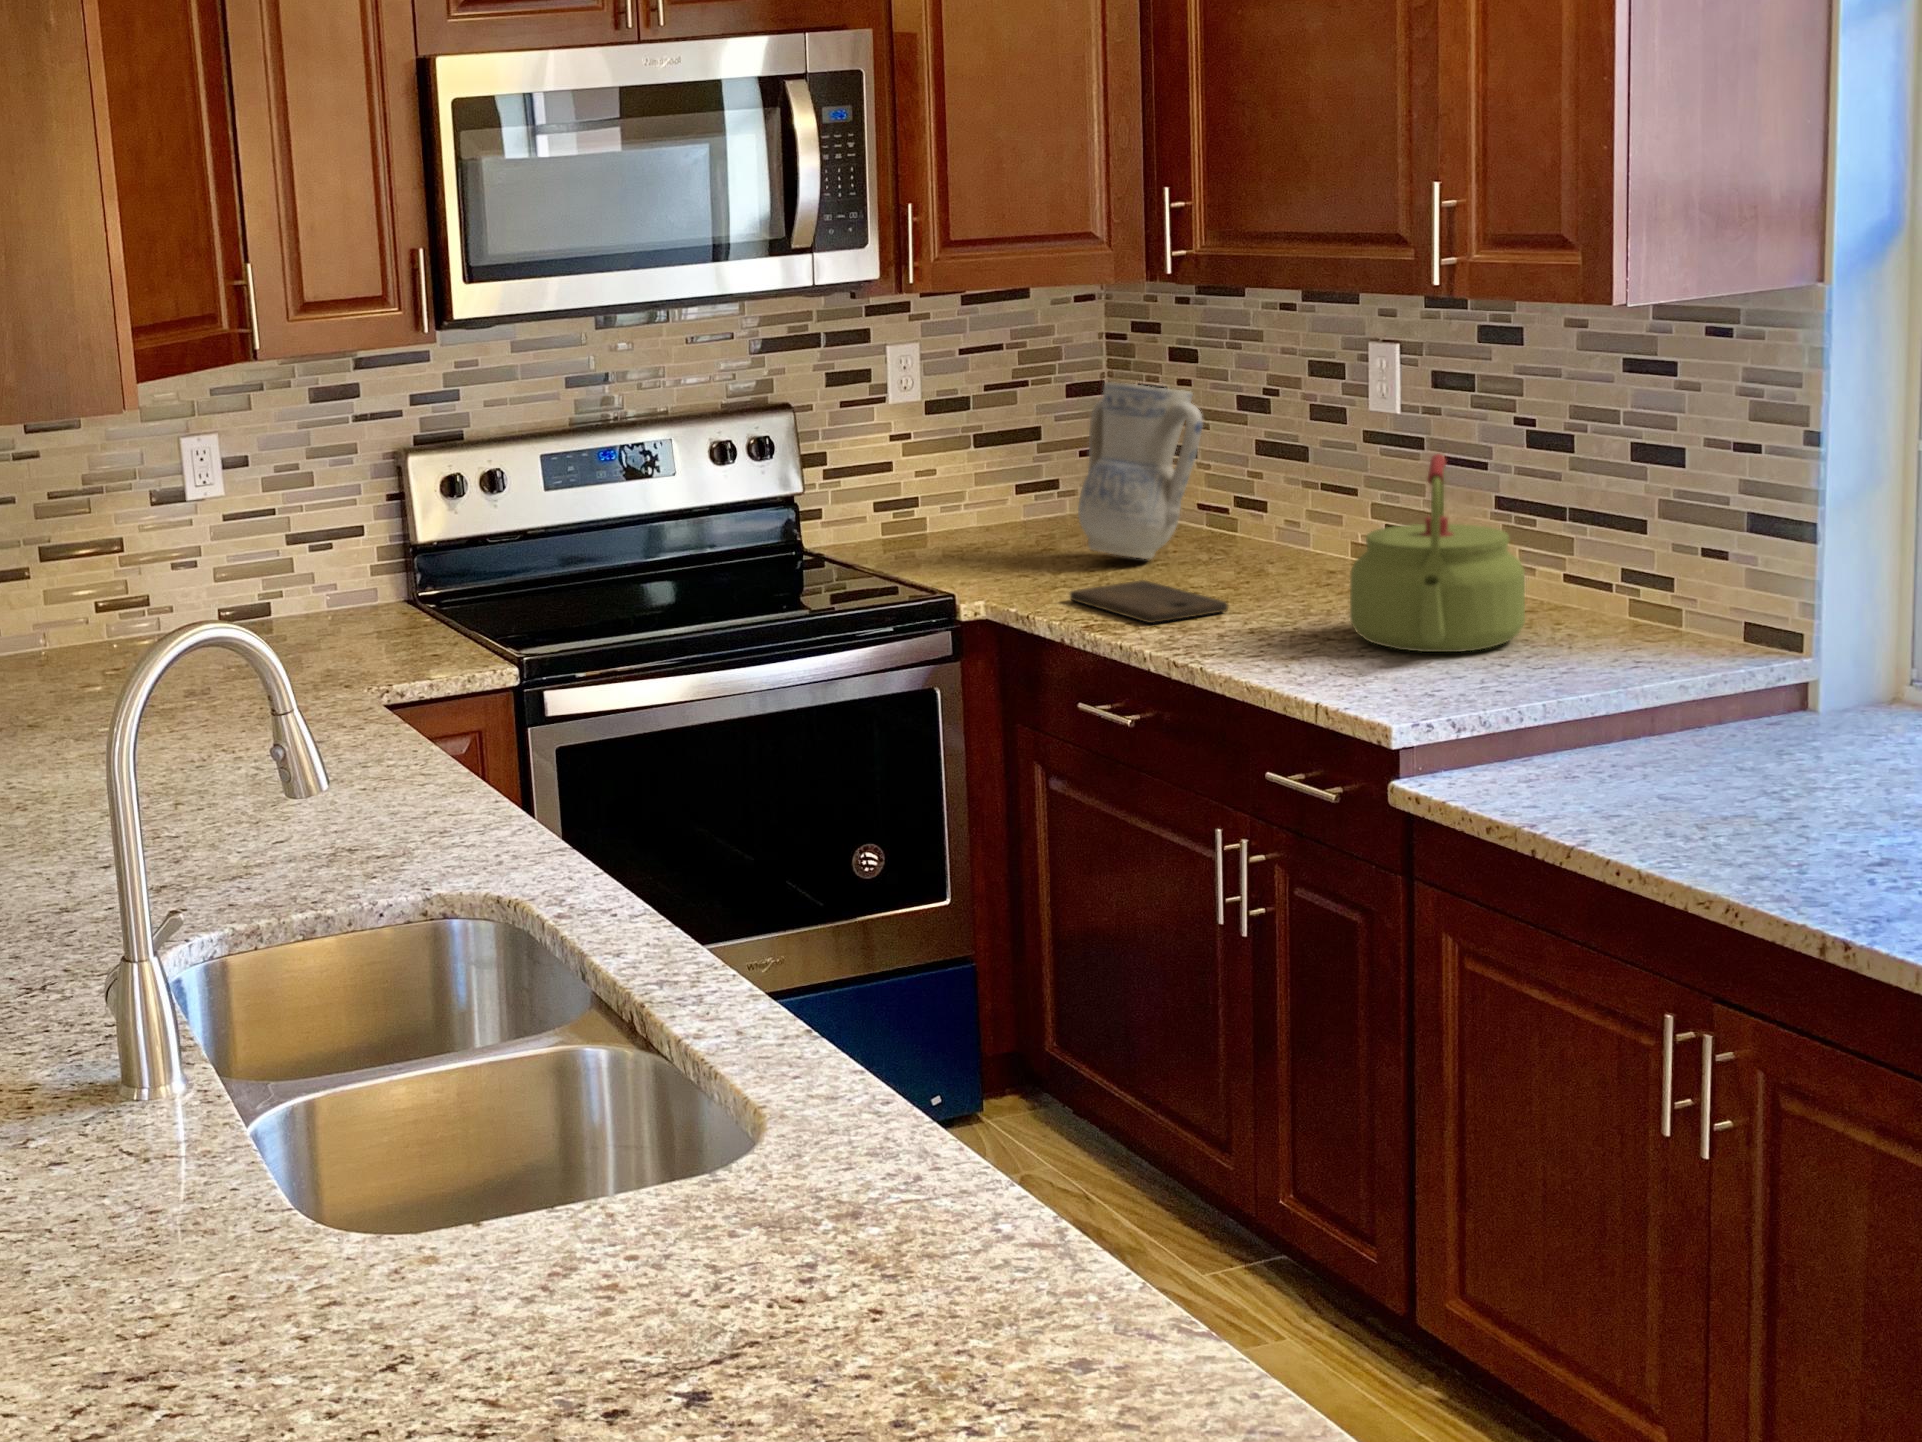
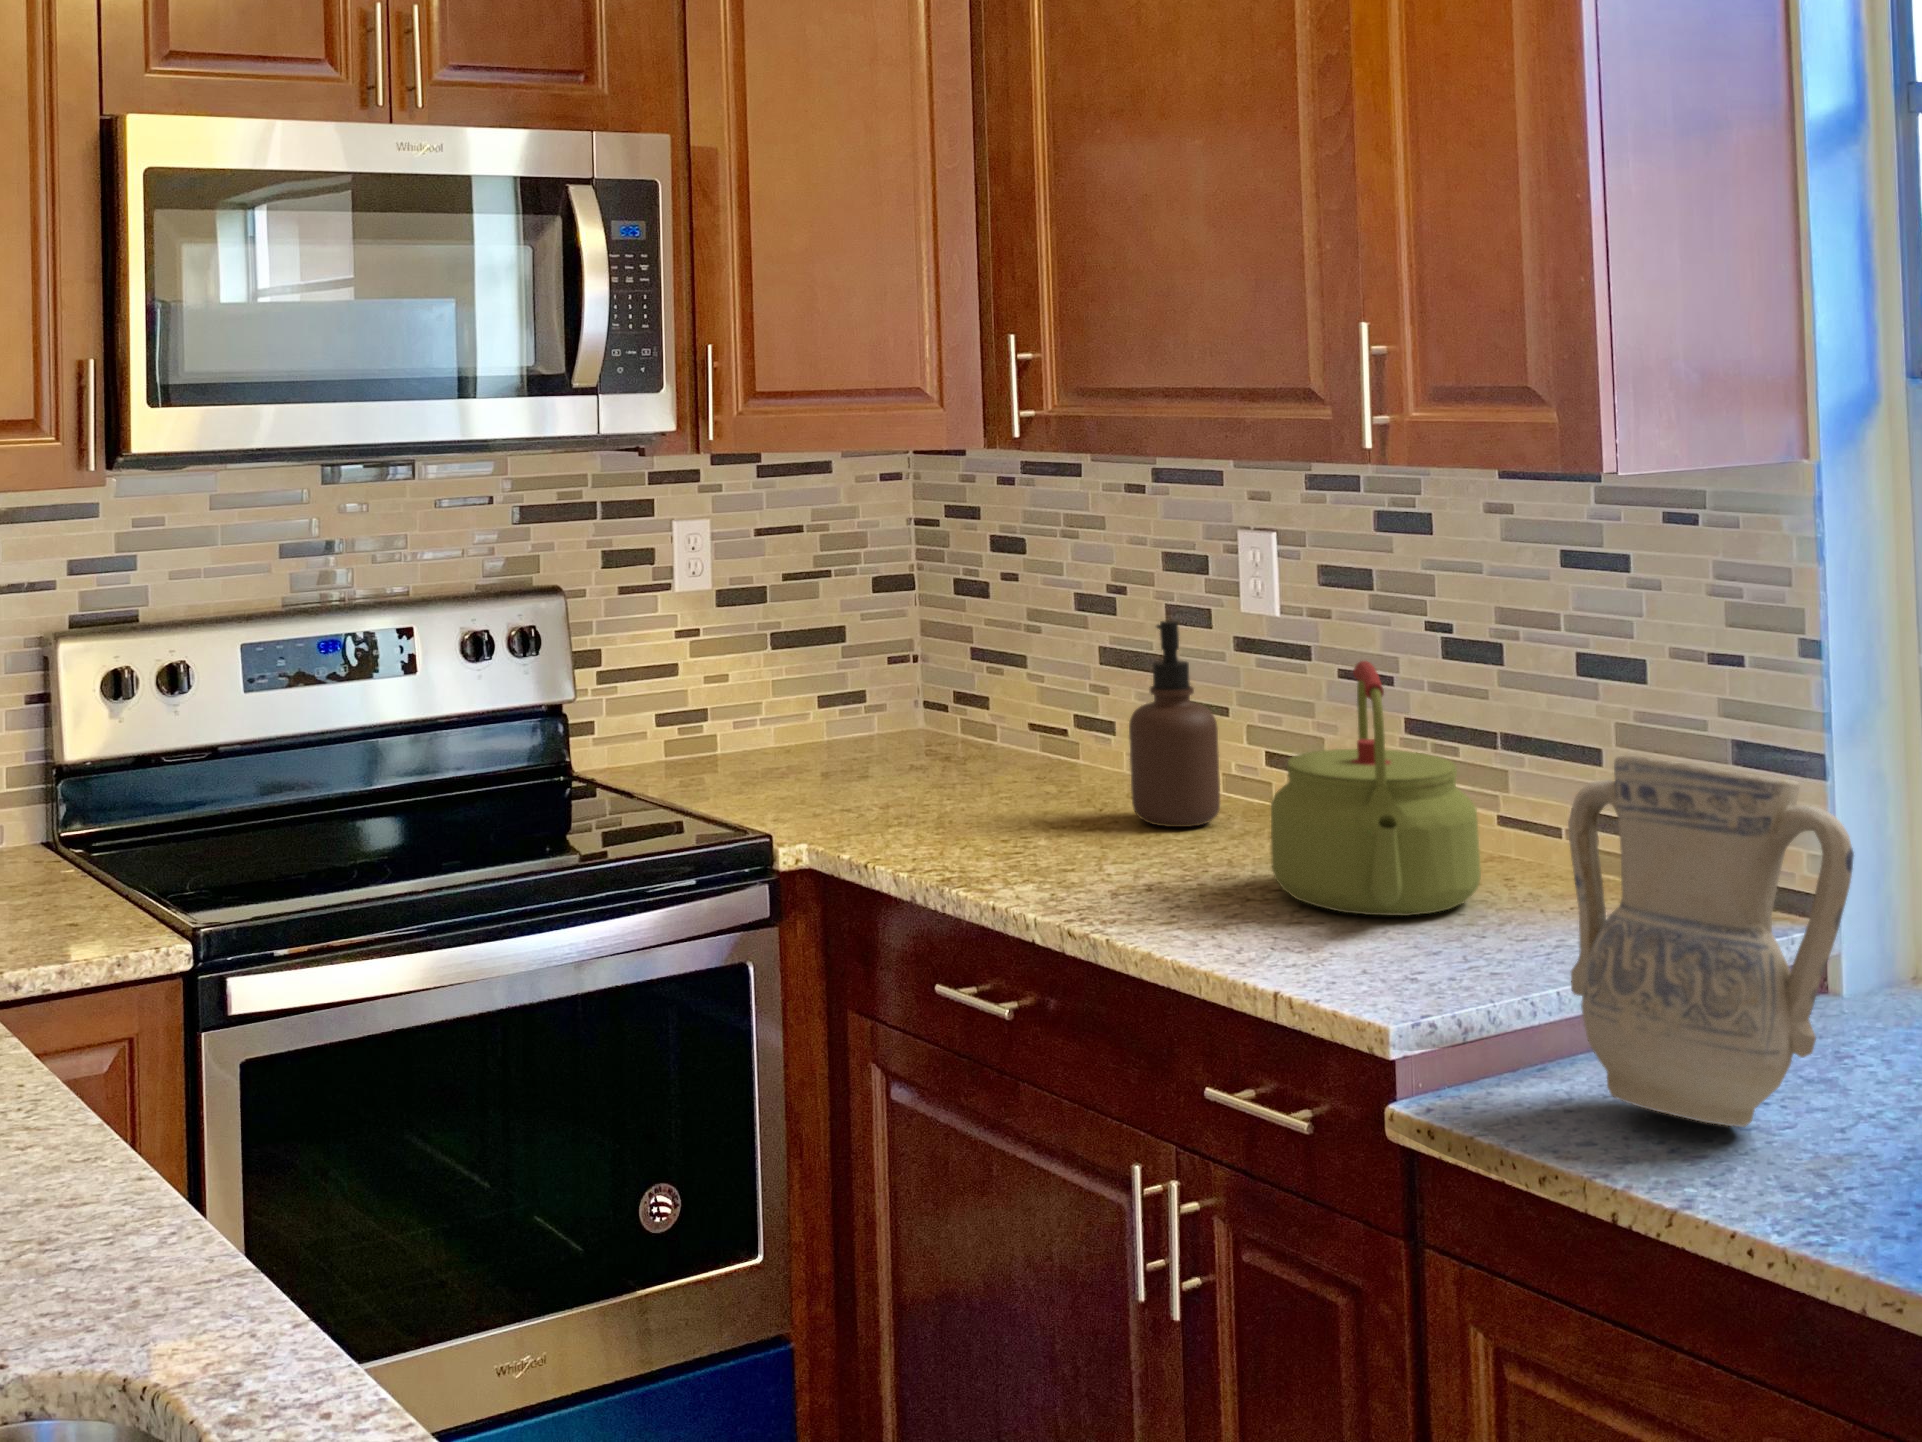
vase: present [1078,382,1203,559] -> present [1568,755,1854,1127]
soap dispenser: none [1259,421,1335,587] -> present [1129,620,1220,827]
cutting board: present [1070,580,1228,623] -> none [913,817,1110,874]

